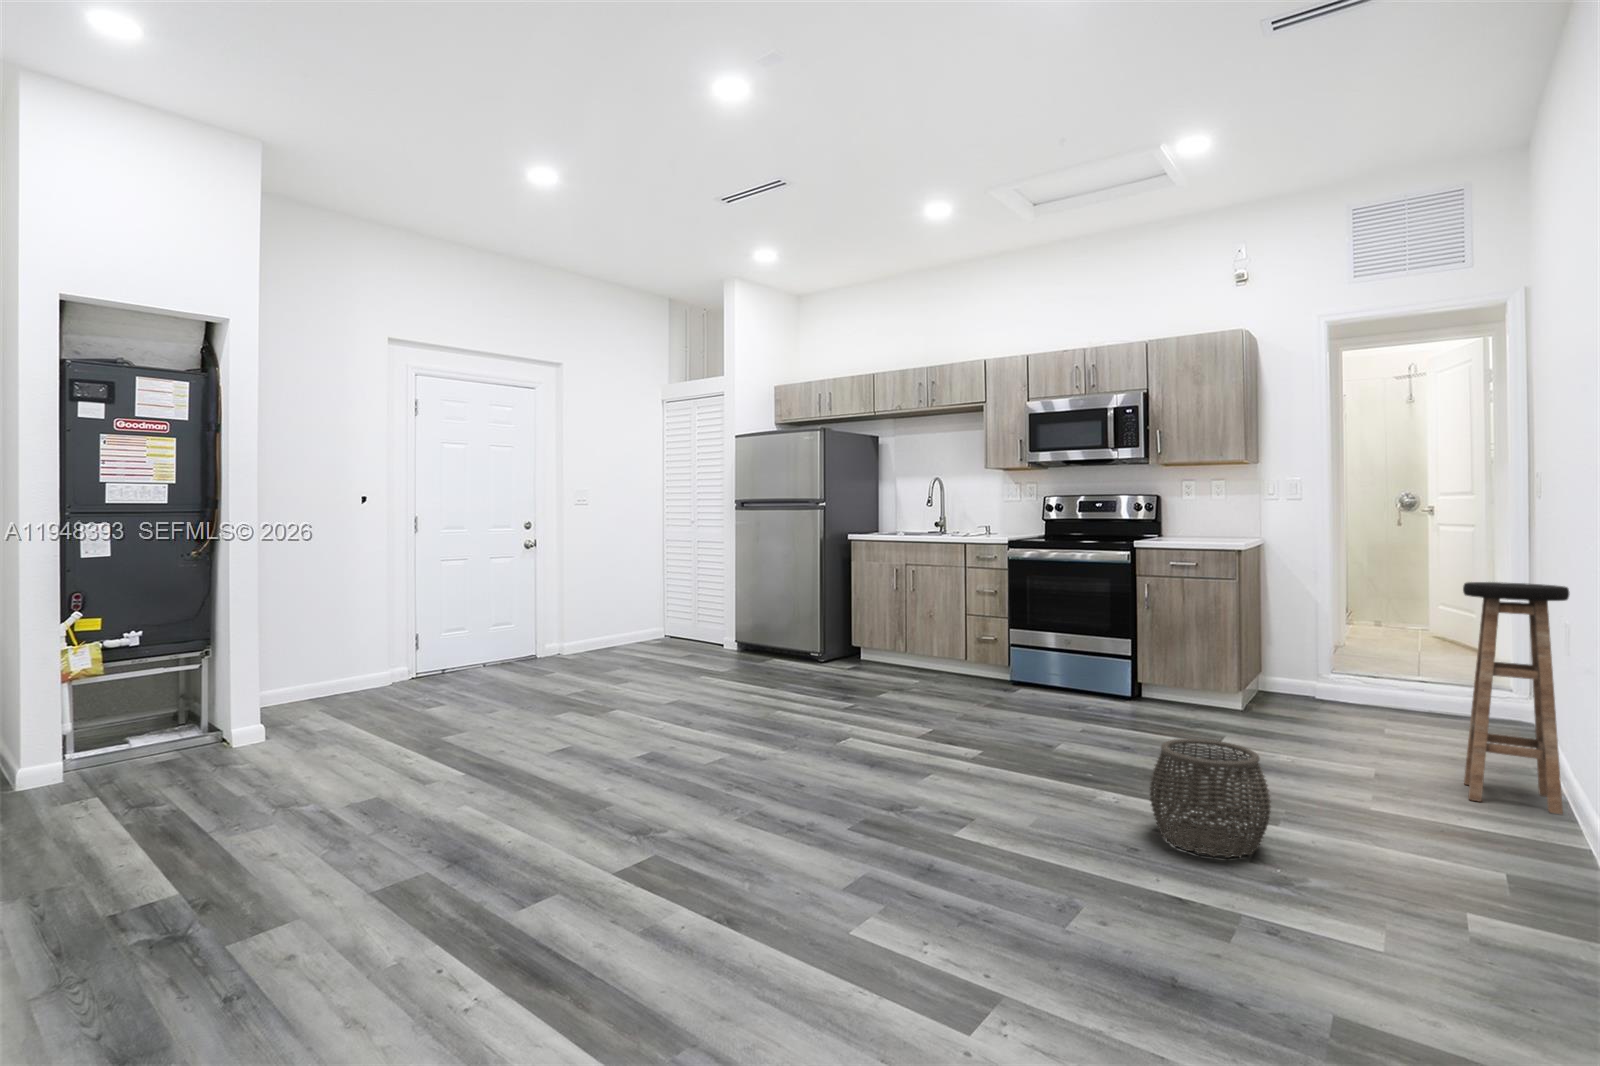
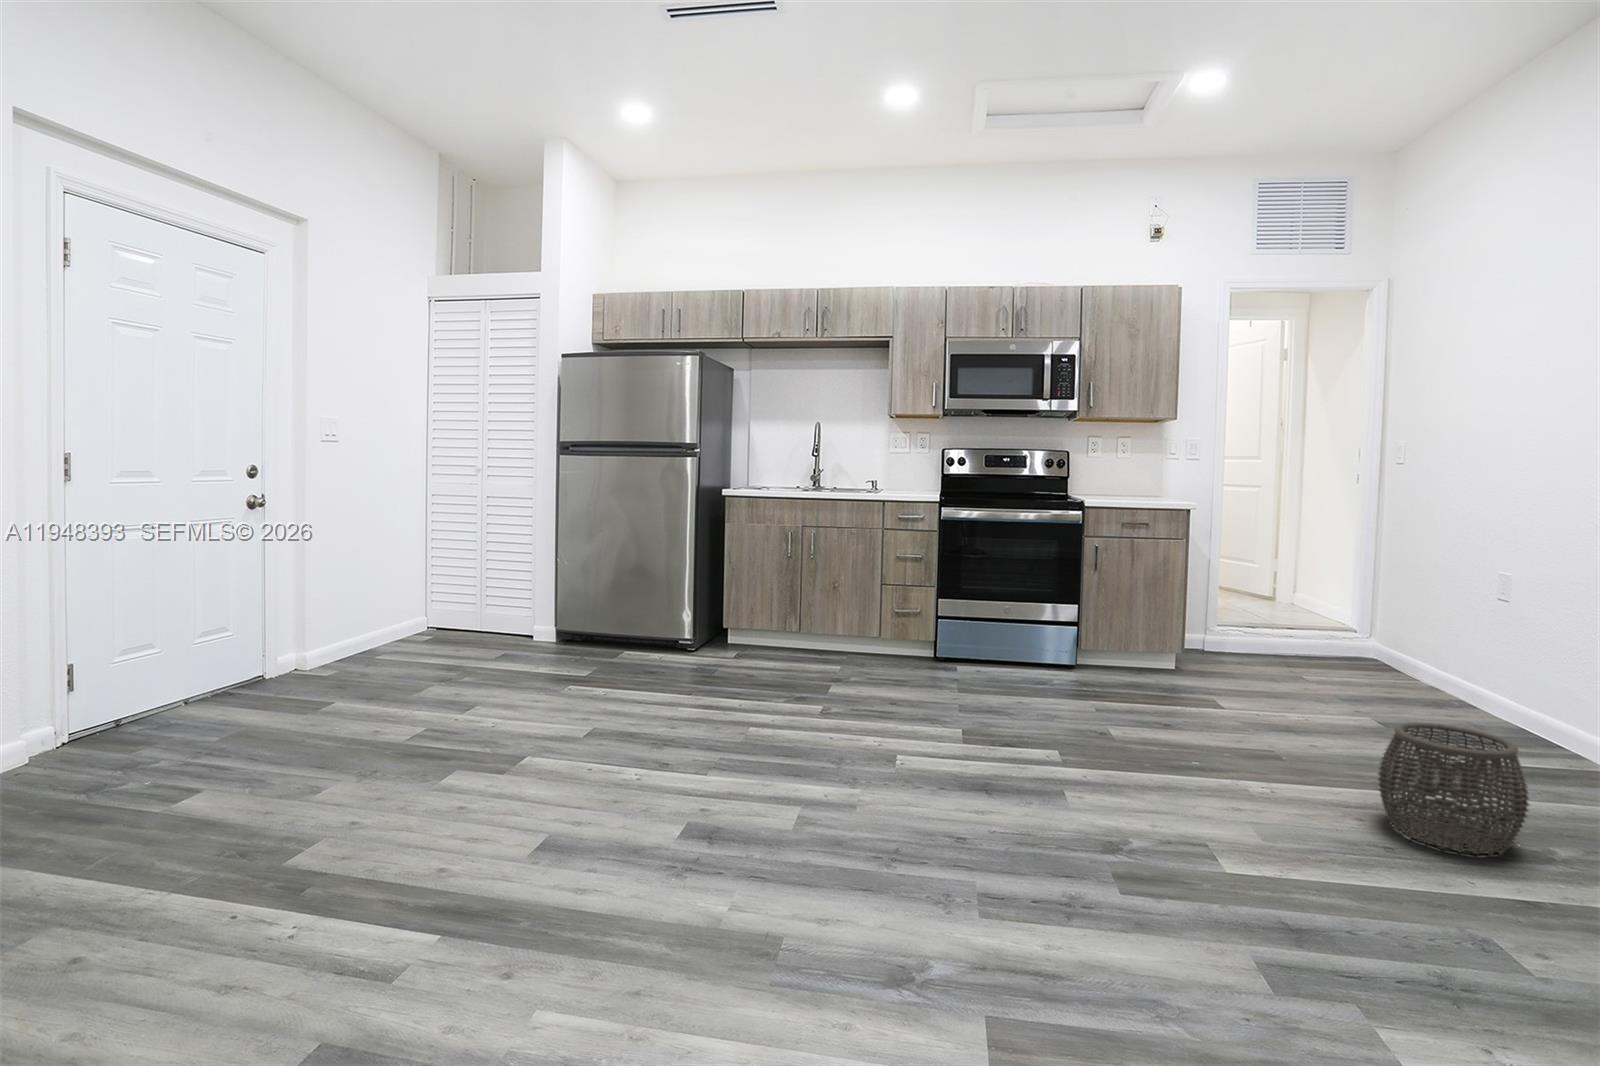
bar stool: present [1463,582,1570,814] -> none [1438,541,1554,744]

